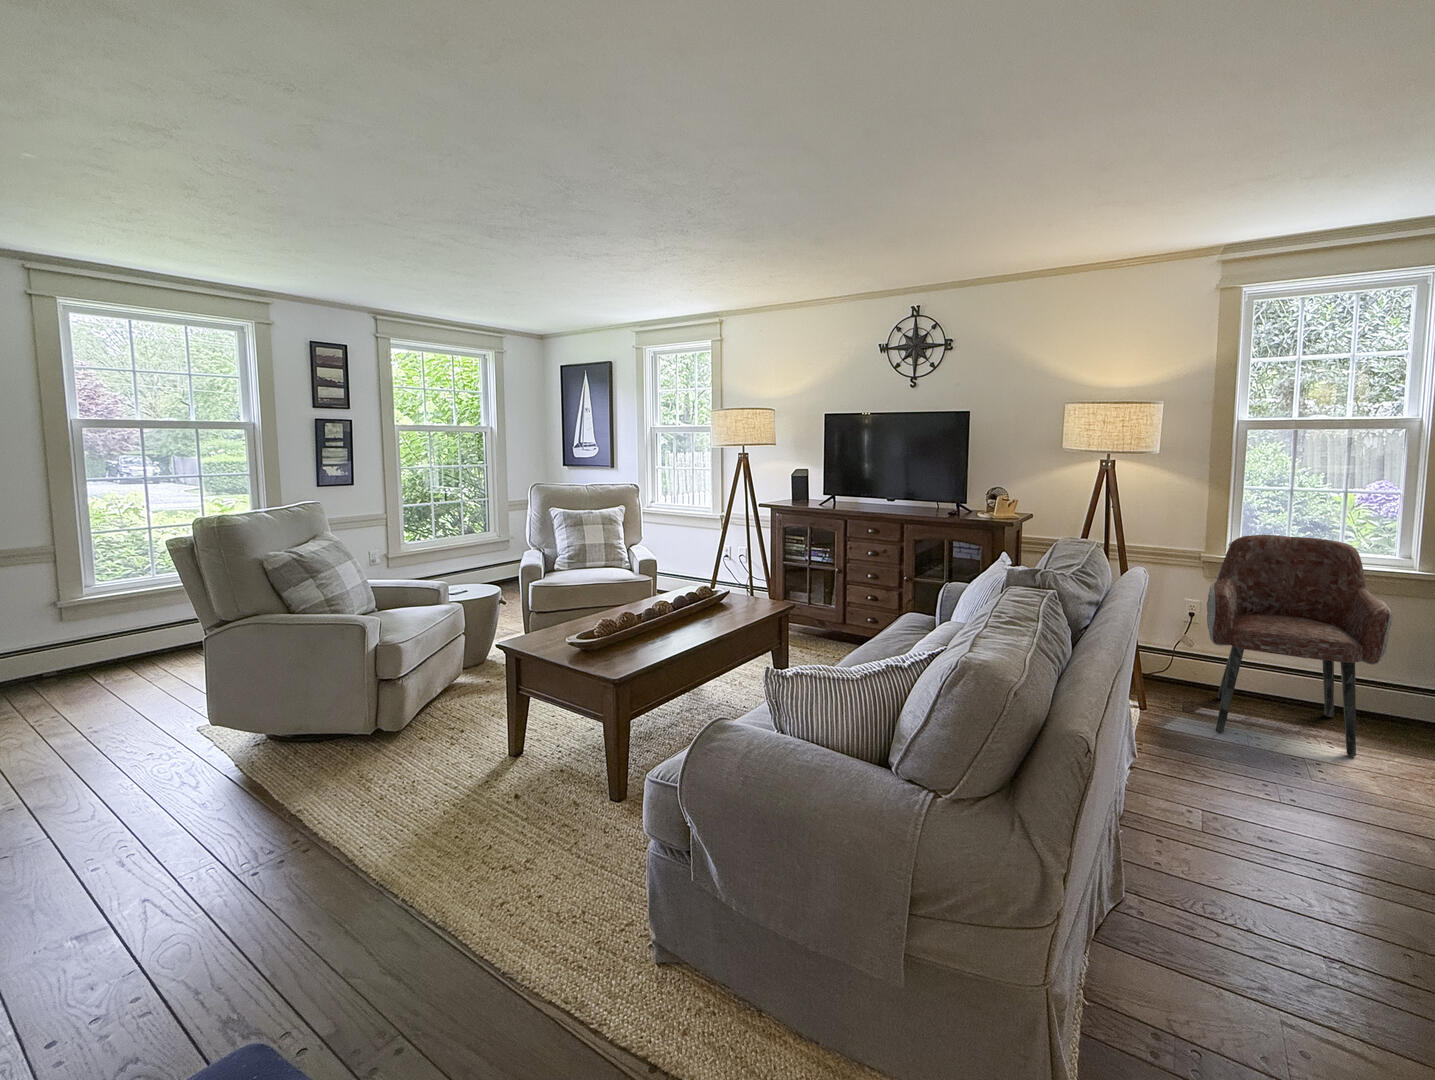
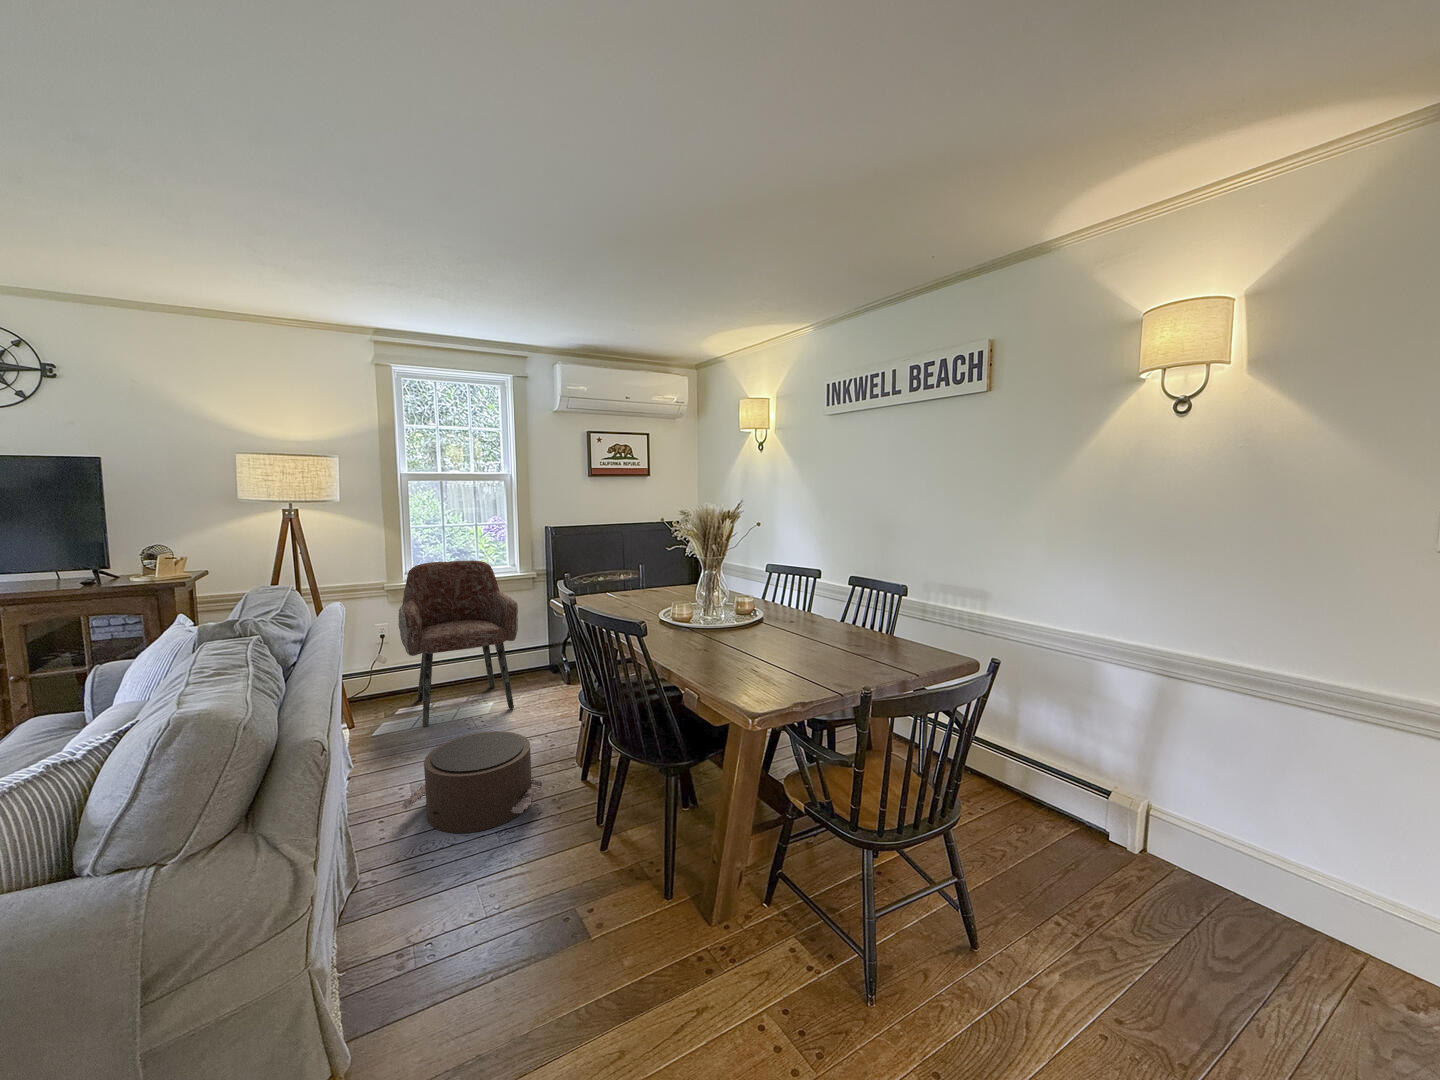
pouf: none [1165,761,1371,892] -> present [400,731,544,833]

